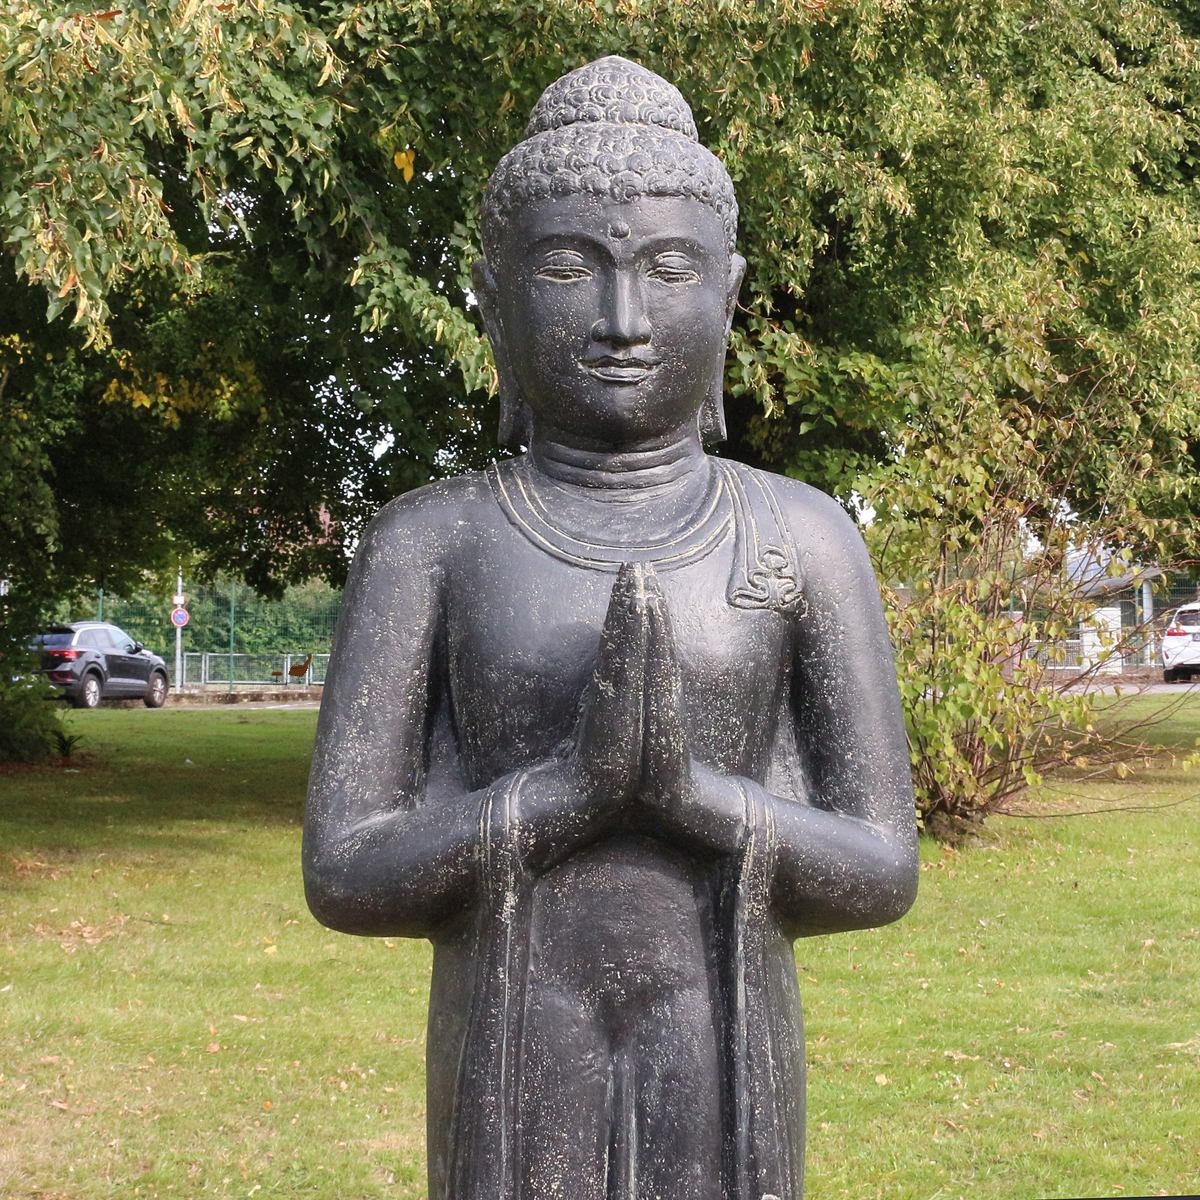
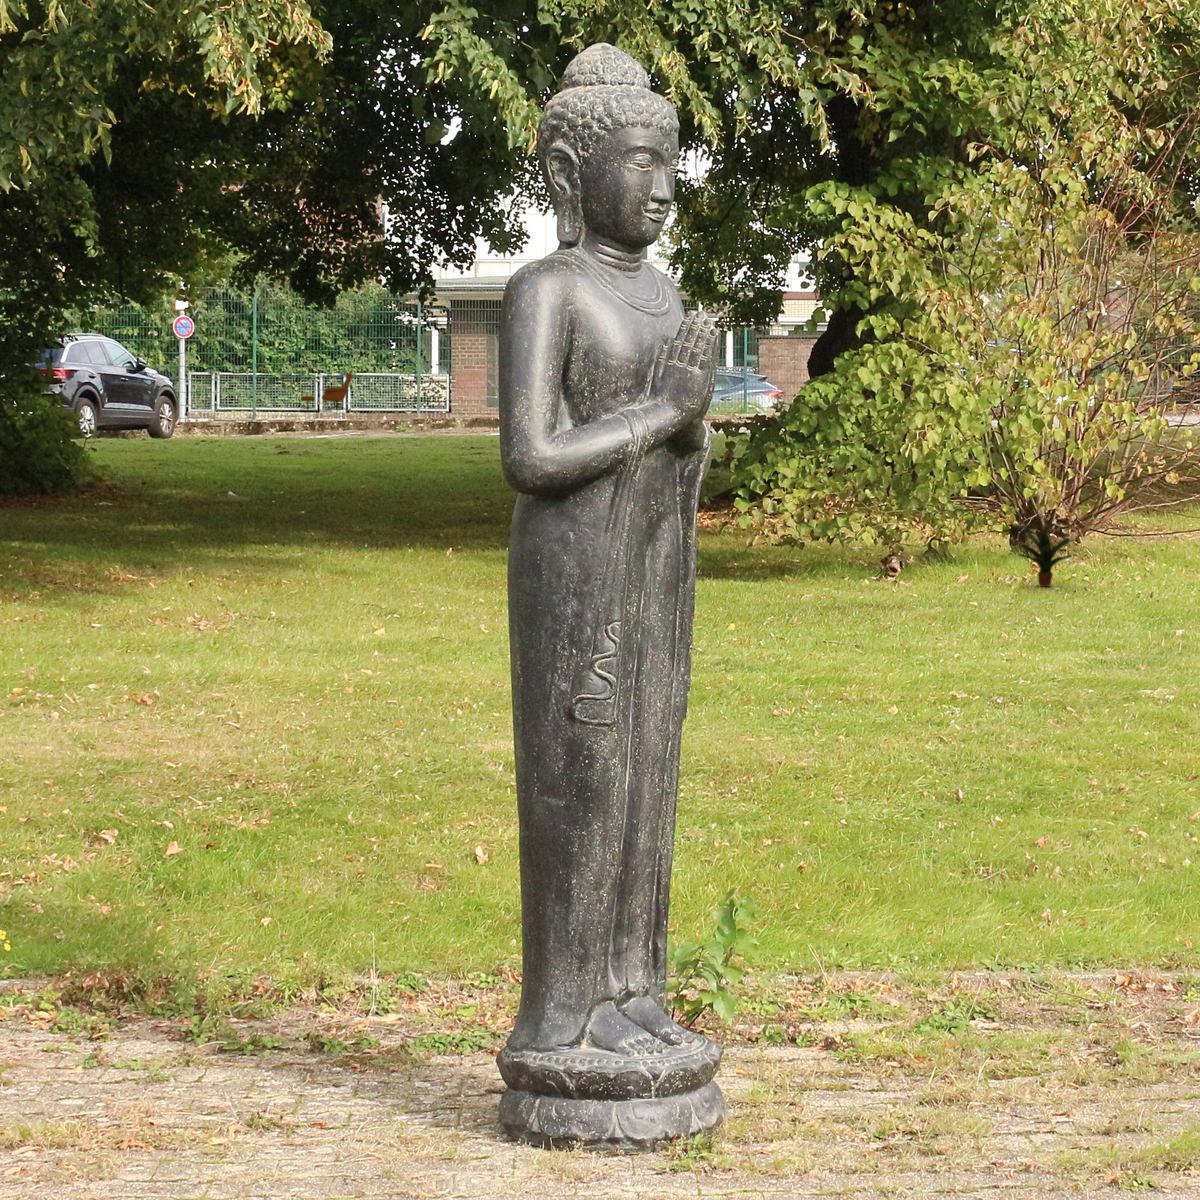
potted plant: present [46,730,85,765] -> present [1019,530,1072,587]

